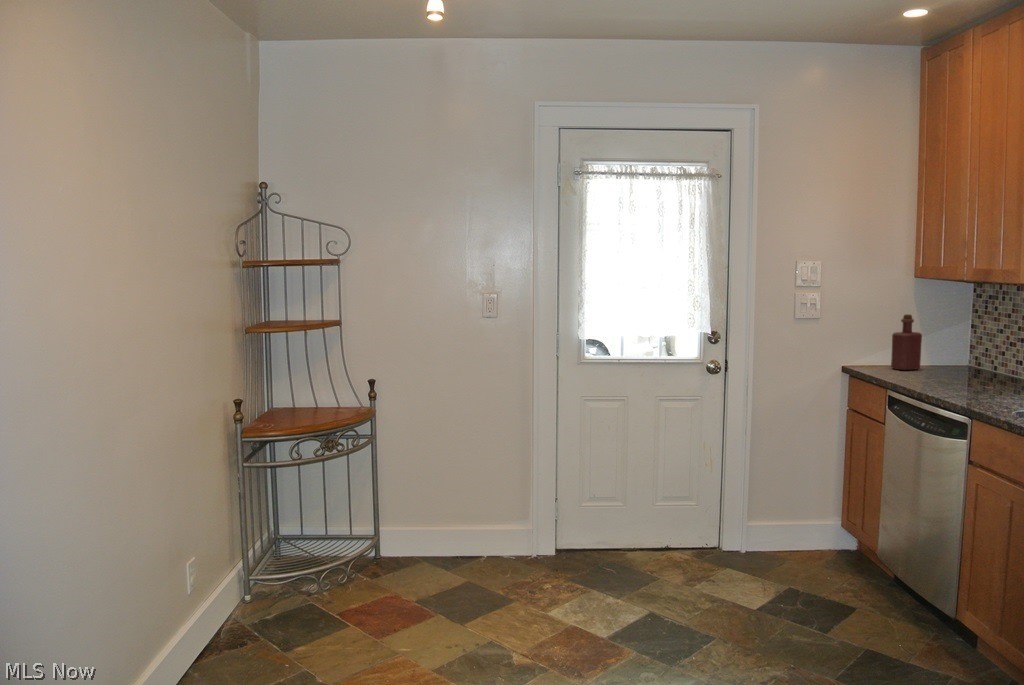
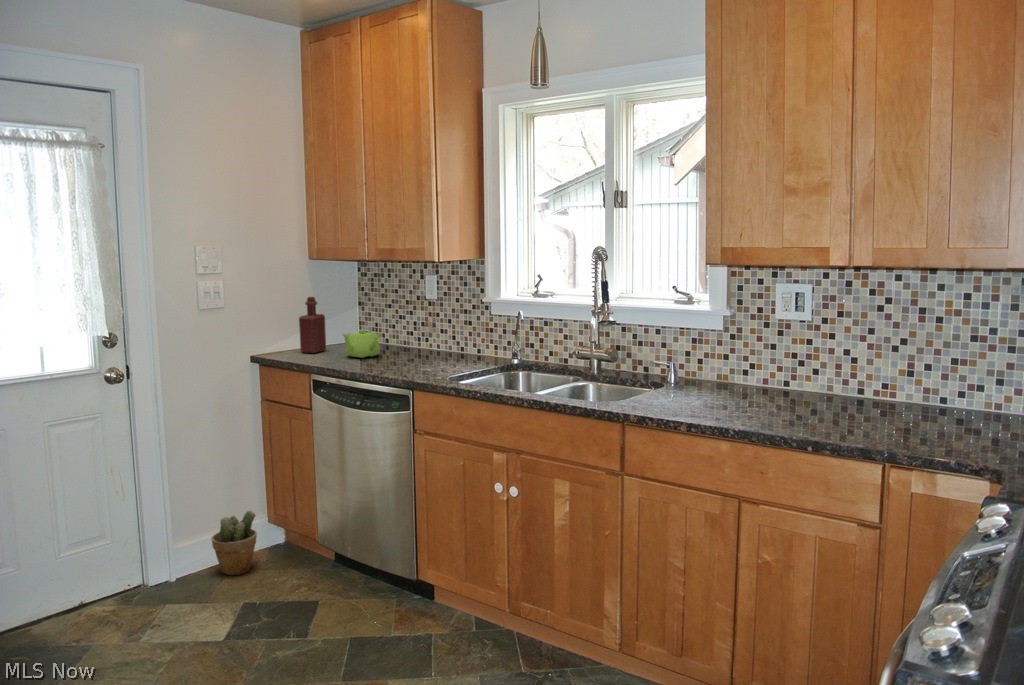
teapot: none [930,351,980,380] -> present [343,329,380,358]
potted plant: none [779,508,822,564] -> present [212,511,257,575]

